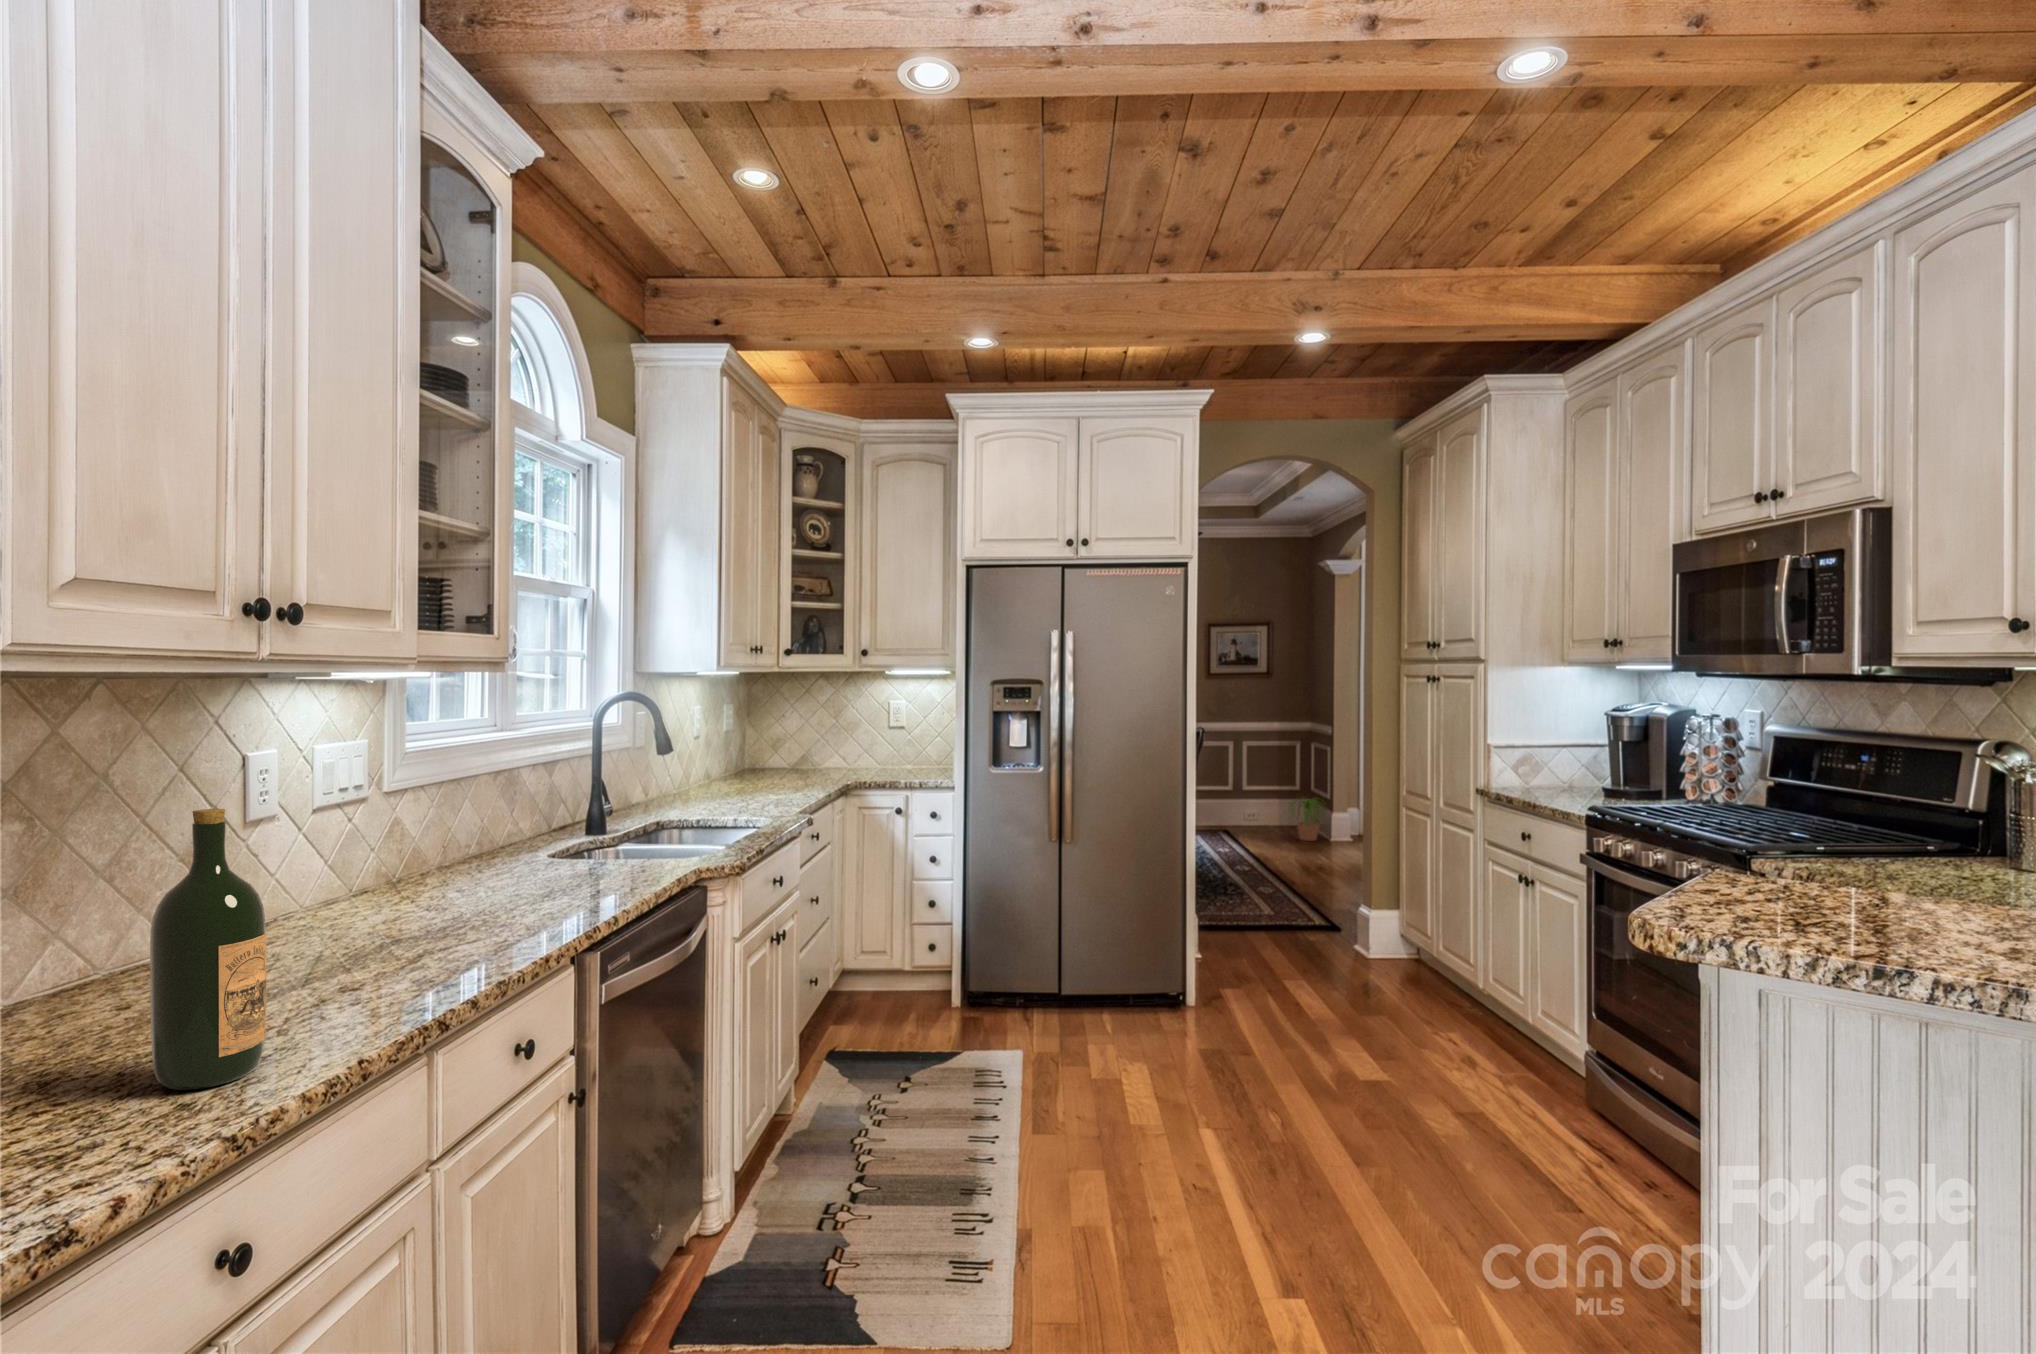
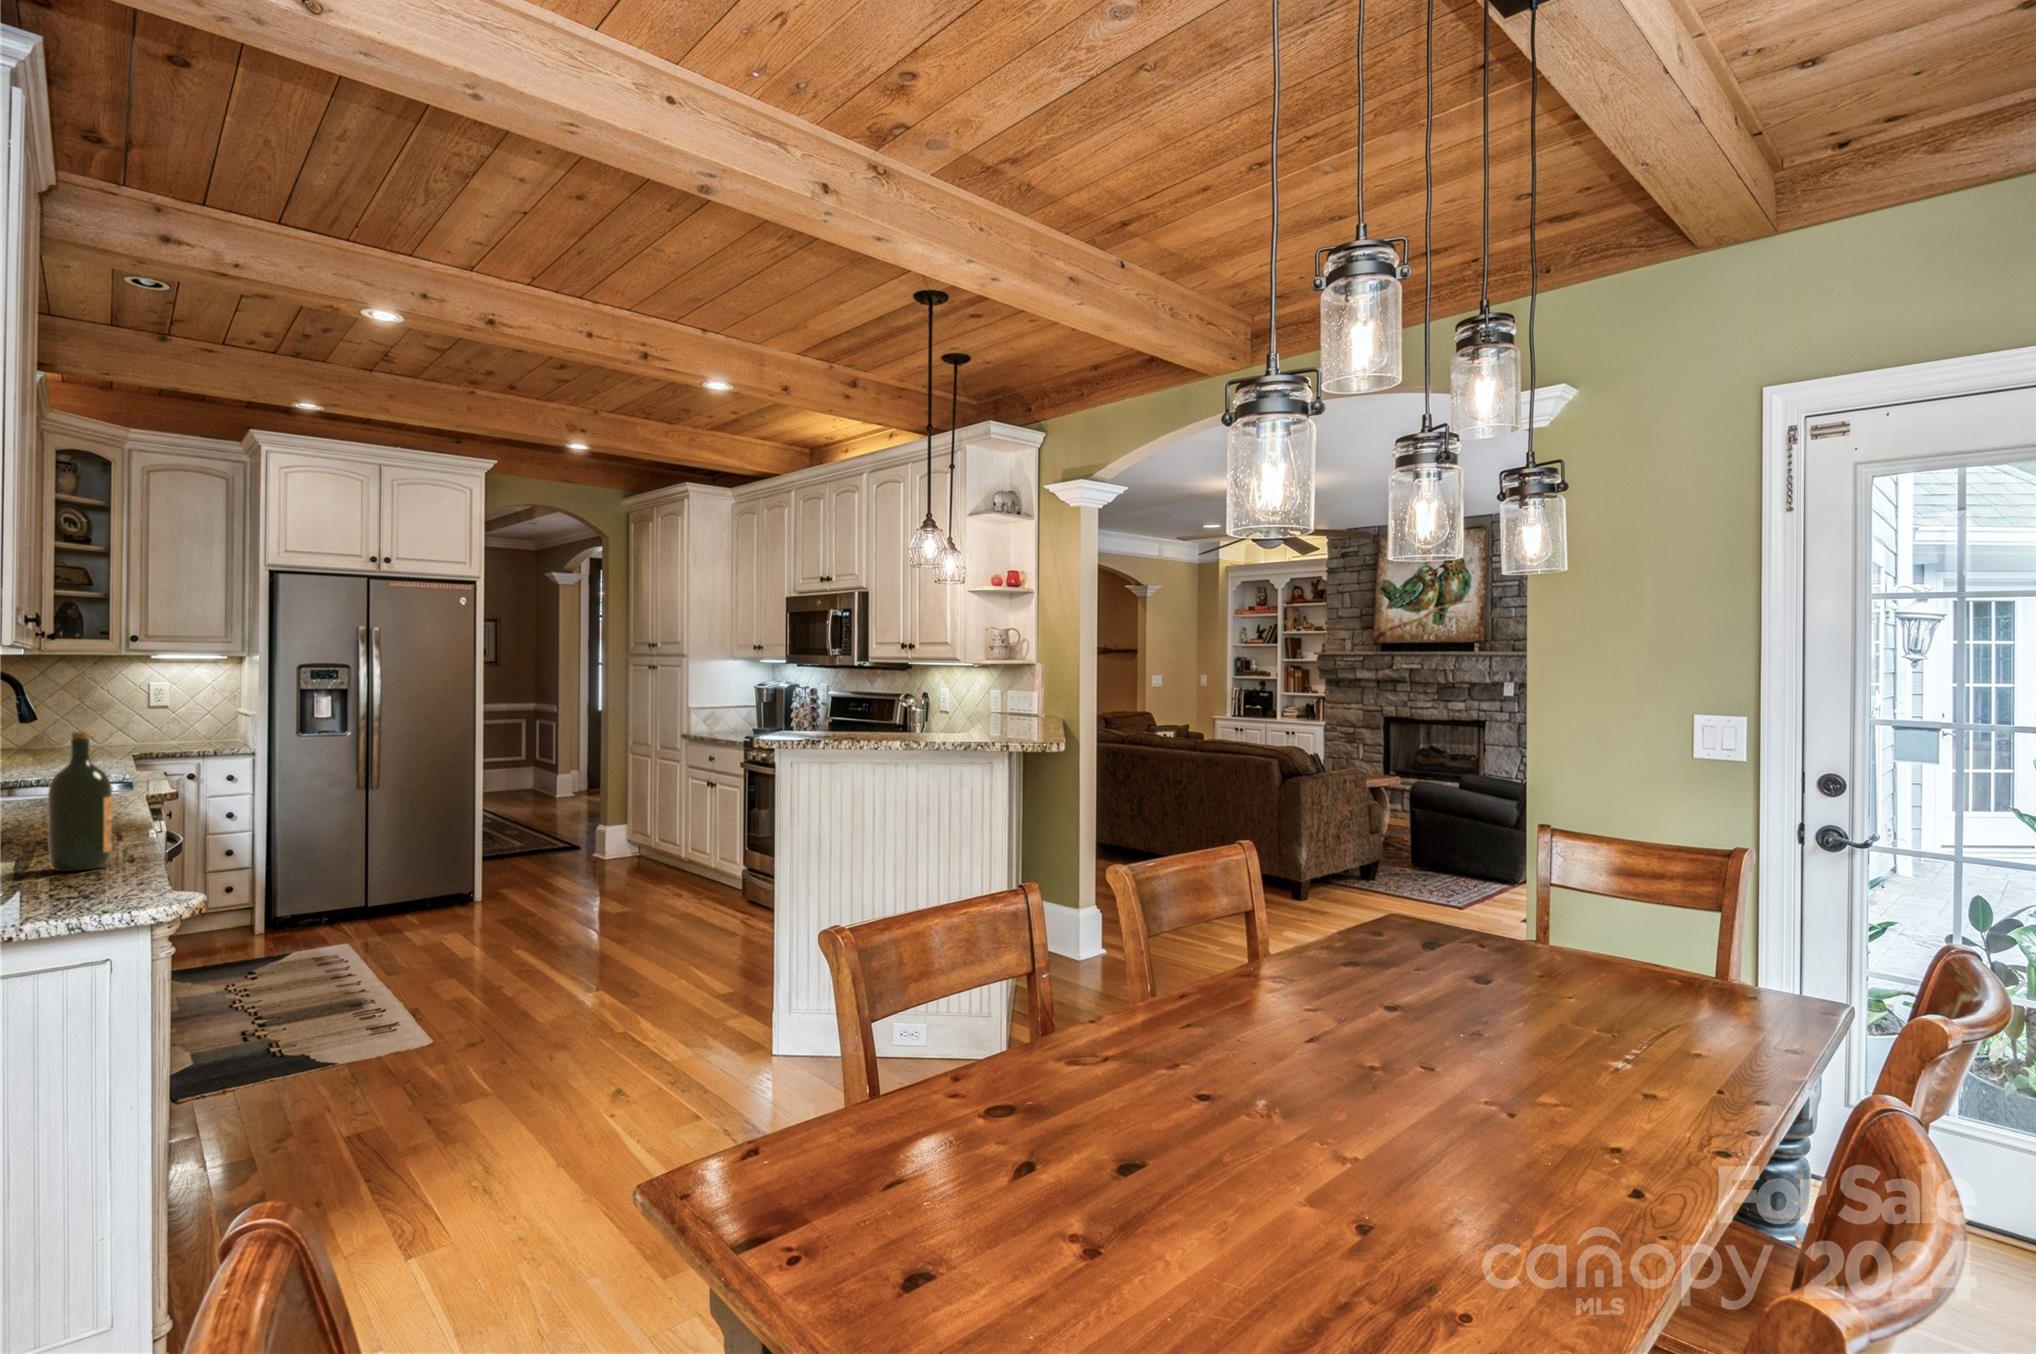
potted plant: present [1290,798,1326,841] -> none [512,763,558,799]

